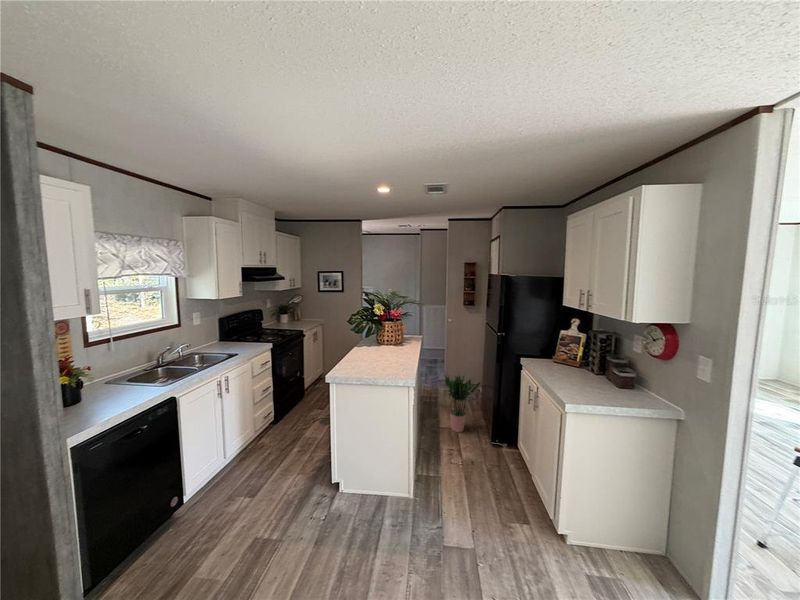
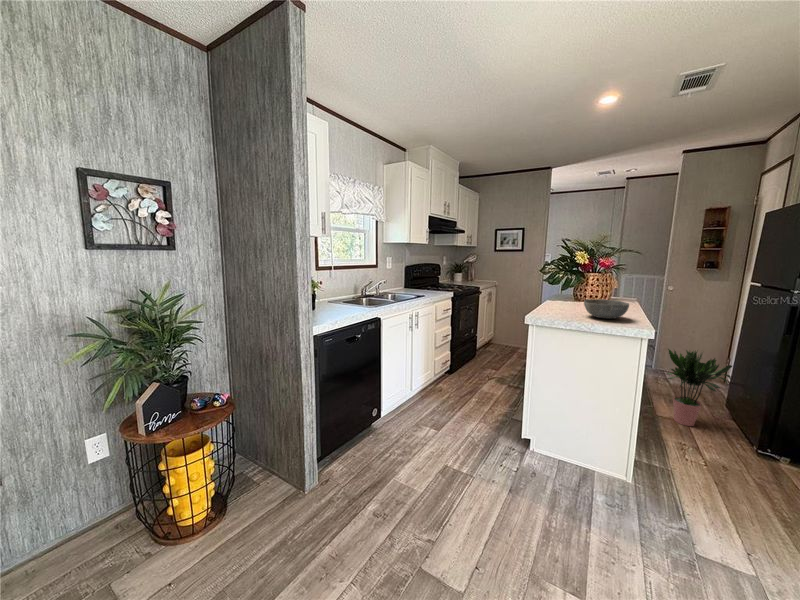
bowl: none [372,352,403,370] -> present [584,299,629,319]

